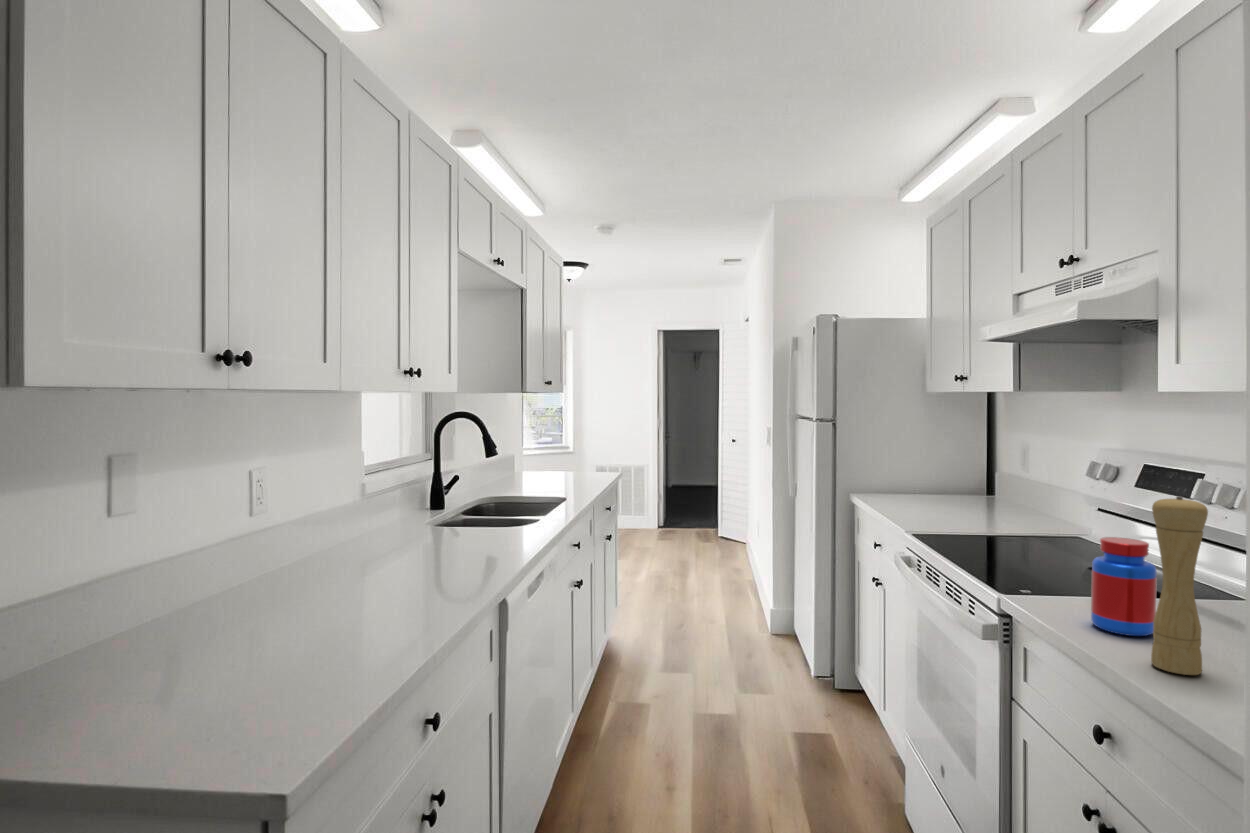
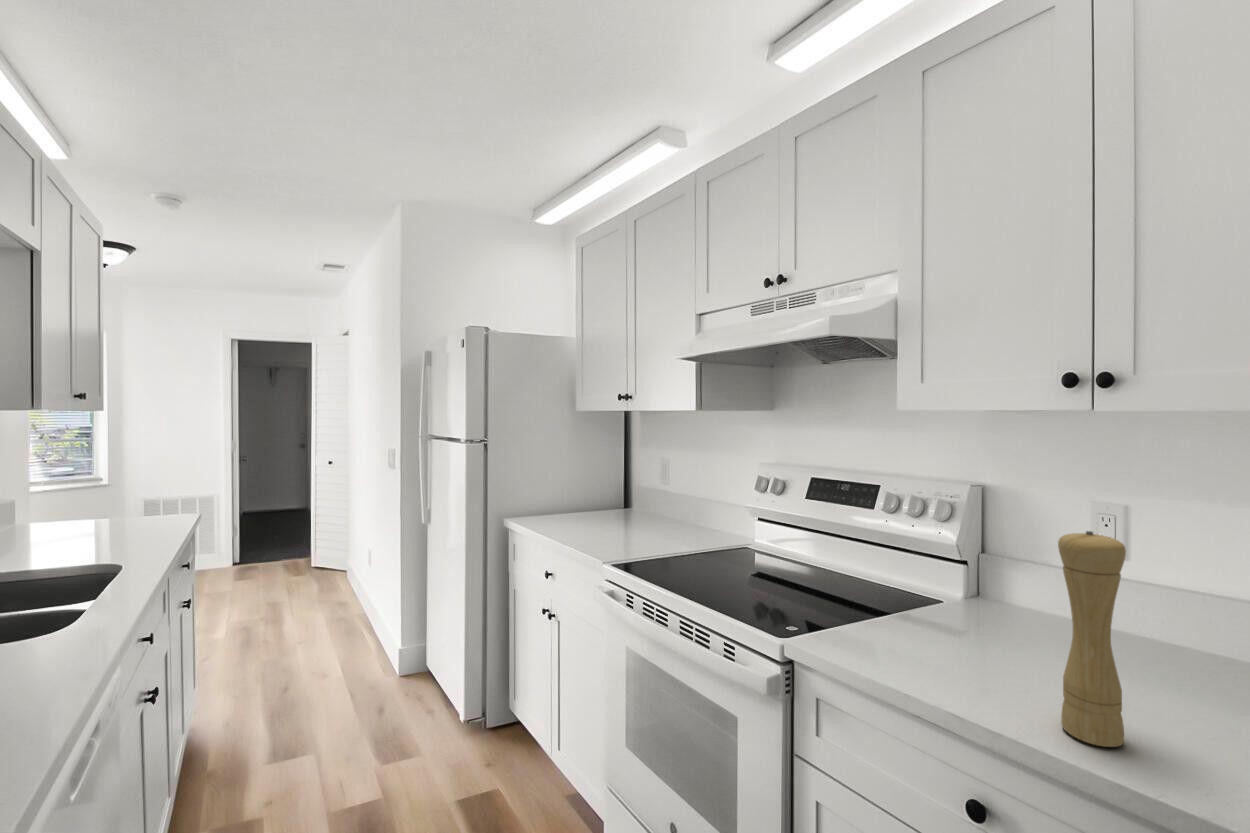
jar: present [1091,537,1157,636] -> none [924,570,992,687]

